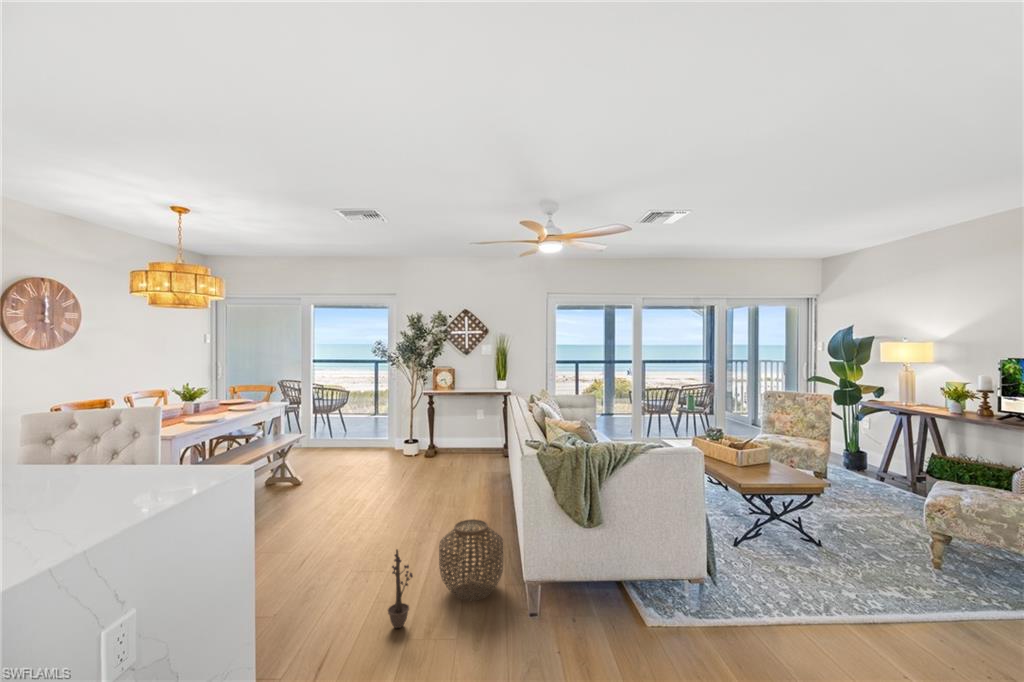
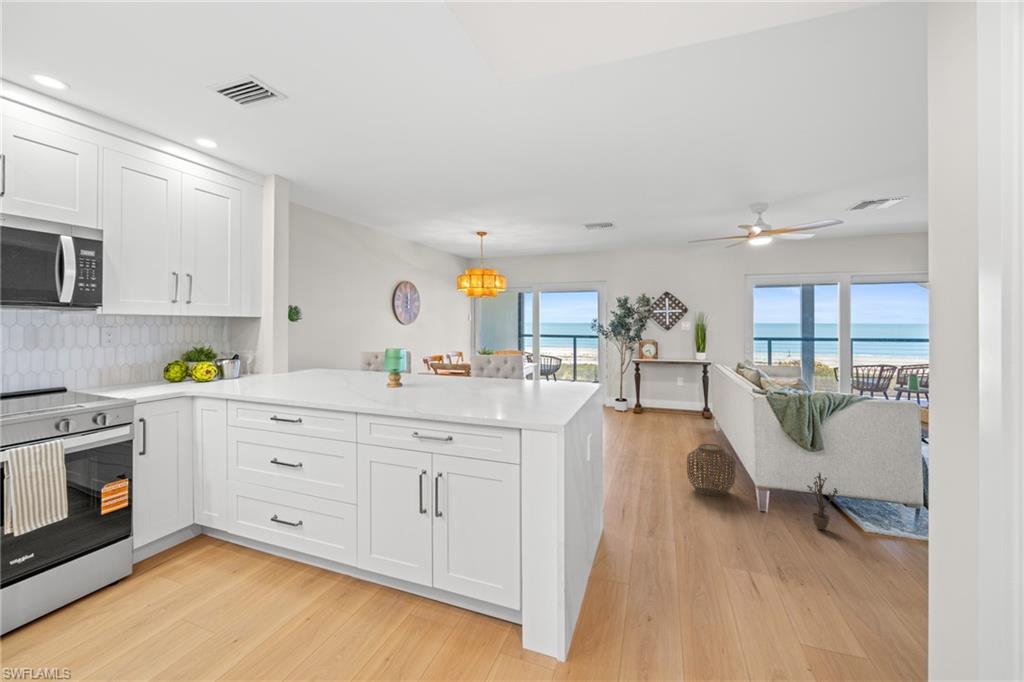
decorative plant: present [388,550,413,628] -> present [804,473,838,530]

